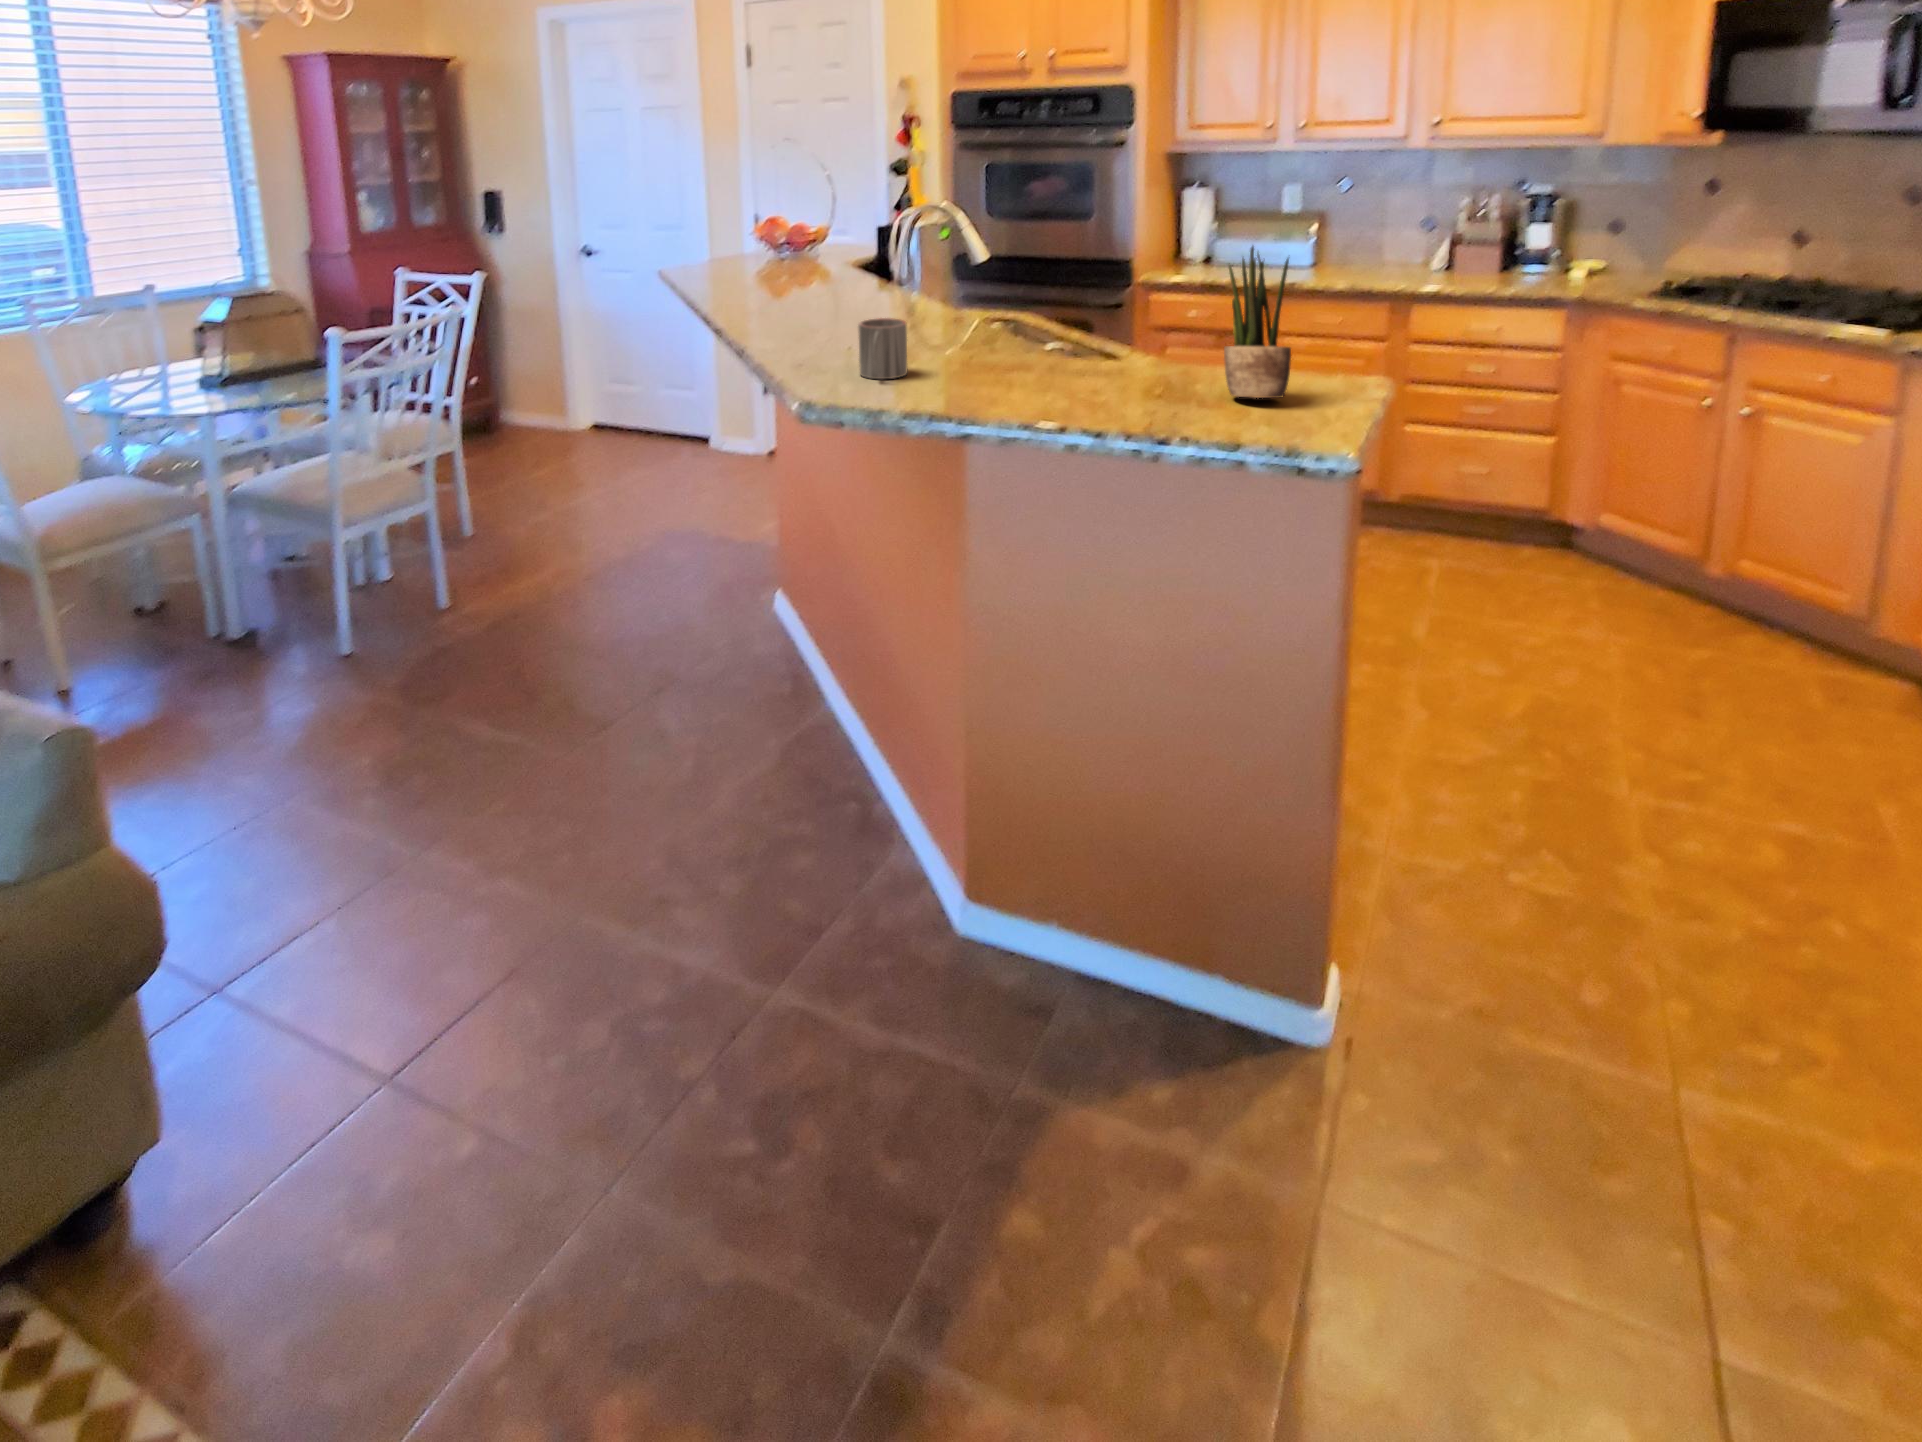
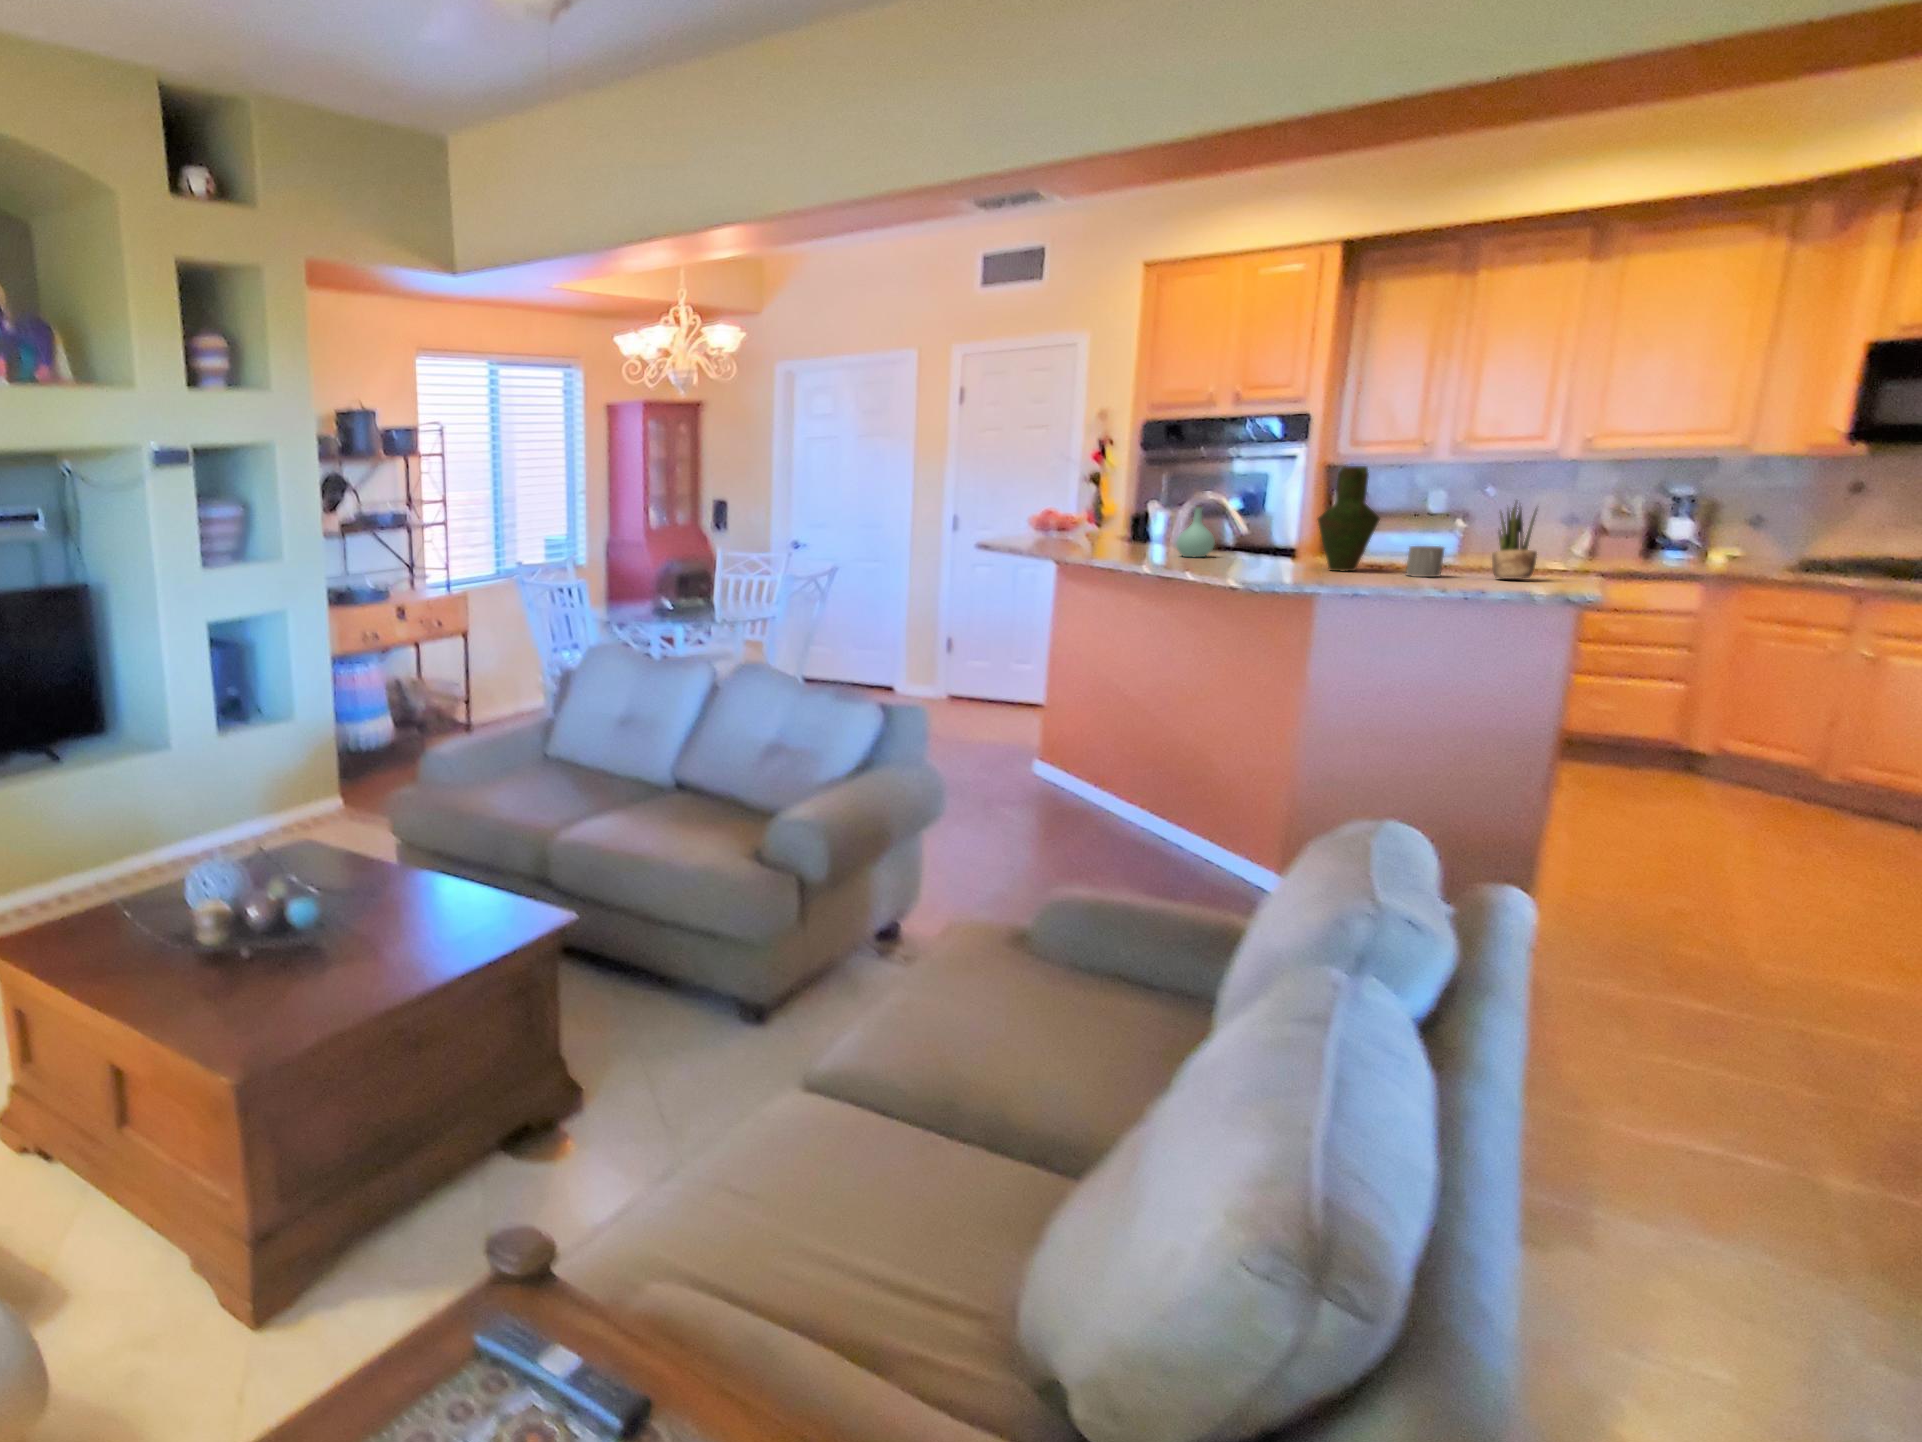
vase: none [977,173,1069,369] -> present [1318,466,1380,571]
bottle: none [846,230,900,319] -> present [1176,505,1215,557]
mug: present [858,318,908,379] -> present [1406,546,1444,577]

